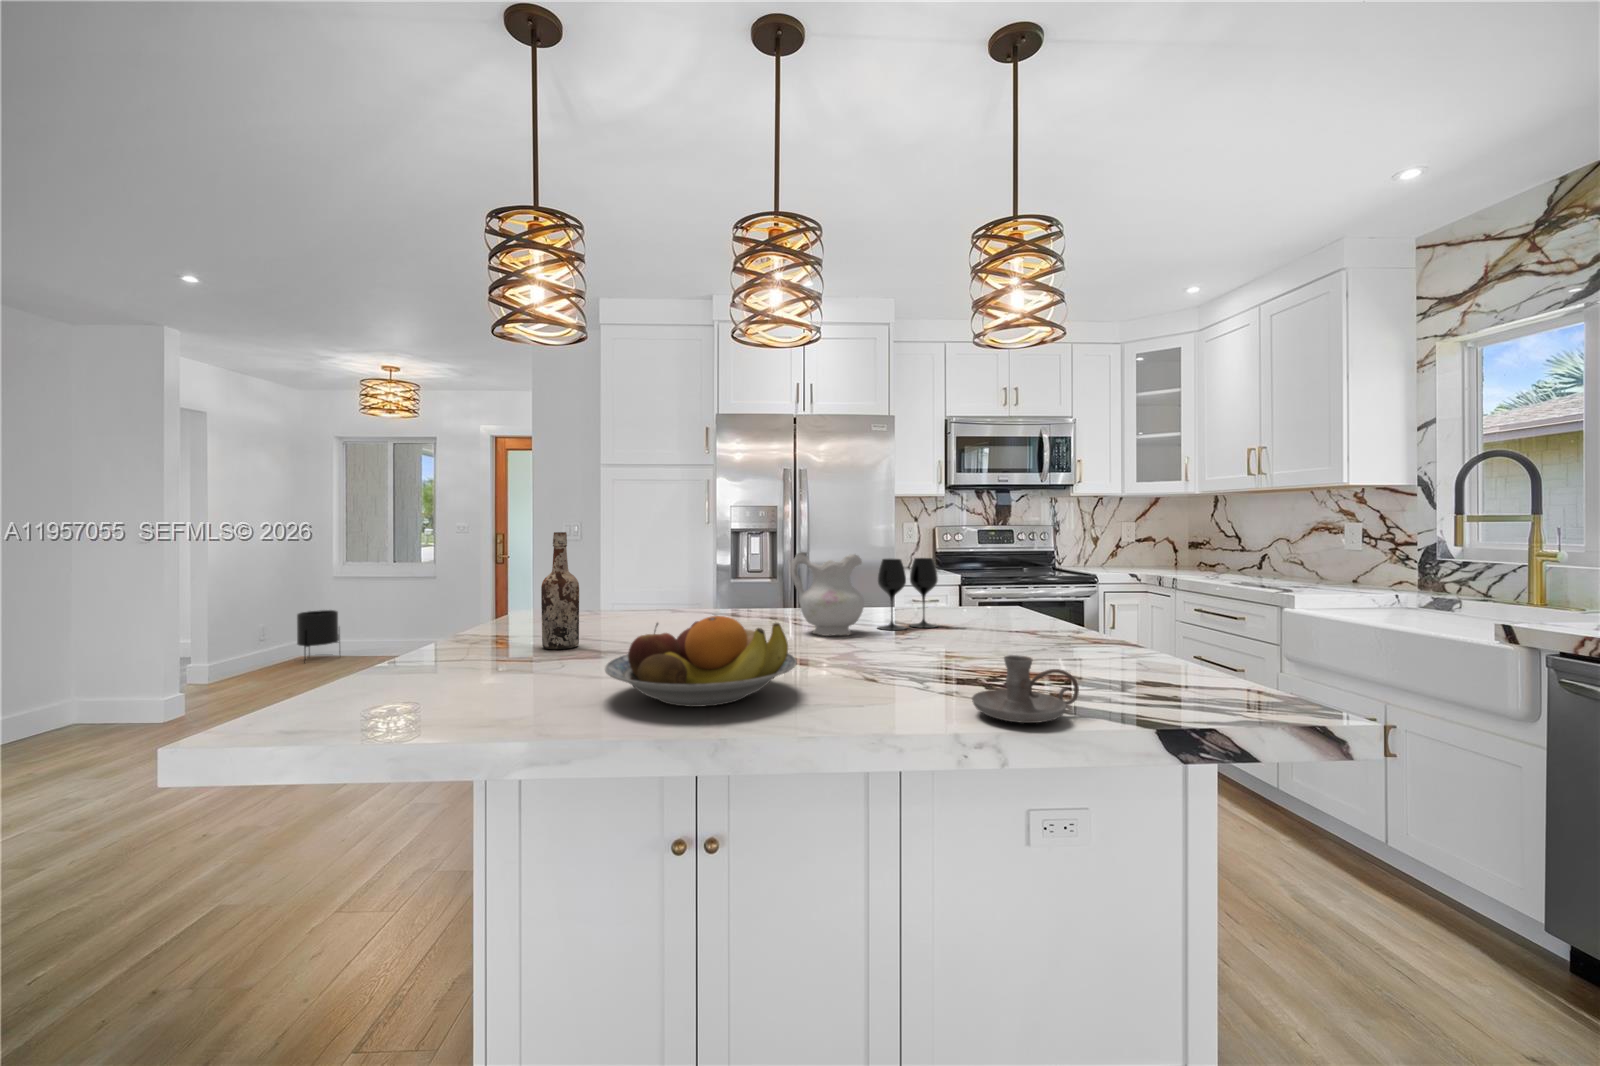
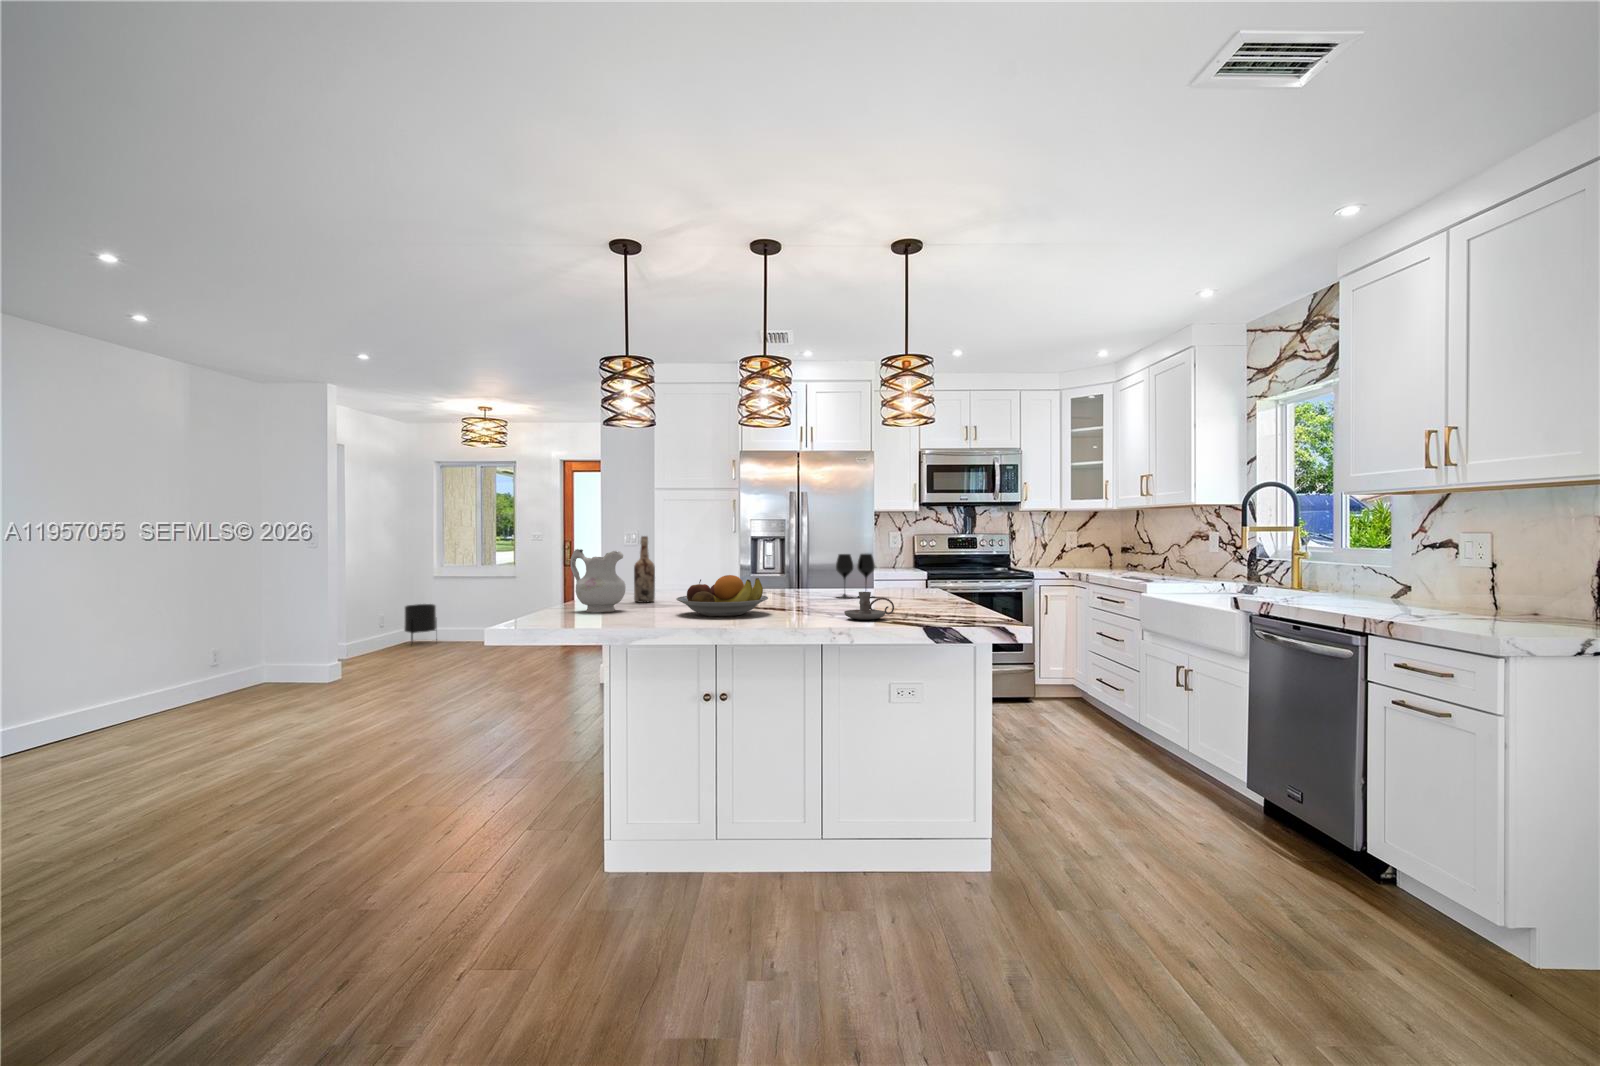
ceramic pitcher: present [791,552,864,636] -> present [570,549,625,612]

